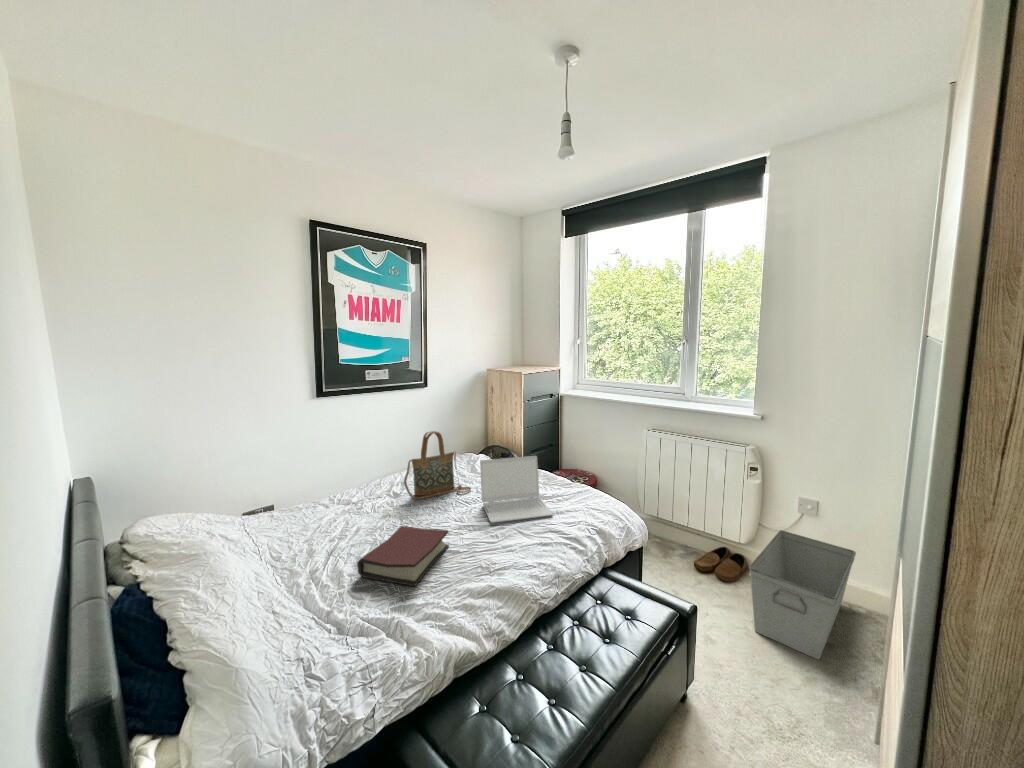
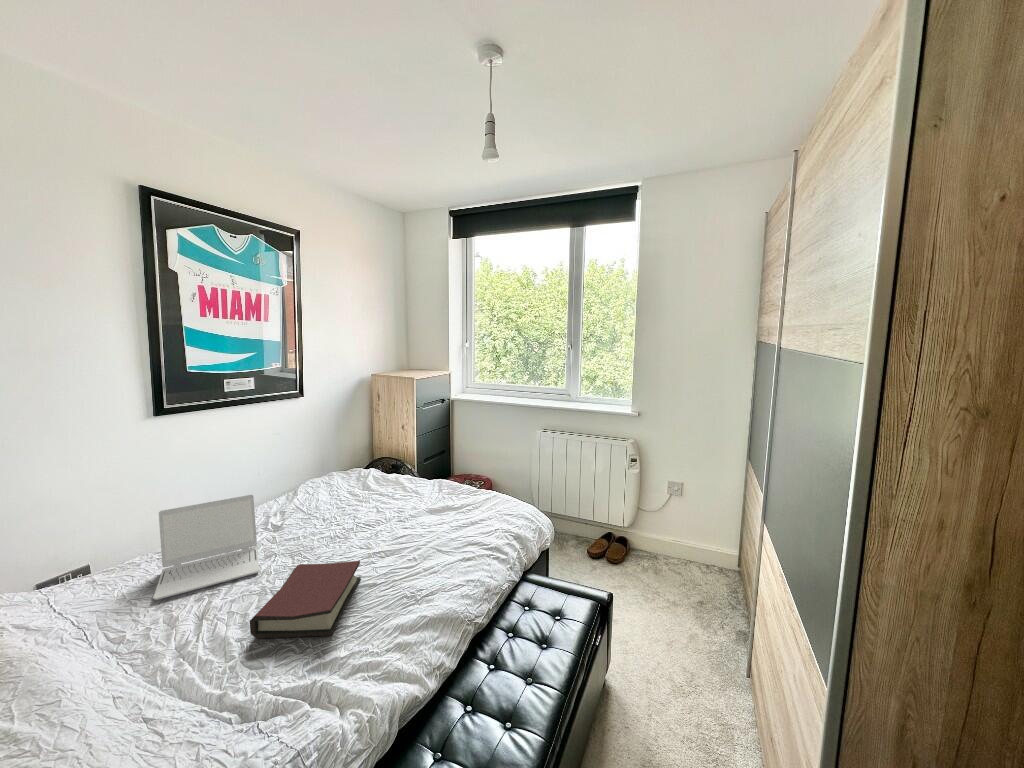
handbag: present [404,431,471,499] -> none [289,448,369,529]
laptop: present [480,456,552,523] -> present [153,495,259,600]
storage bin: present [749,530,856,659] -> none [637,510,708,616]

